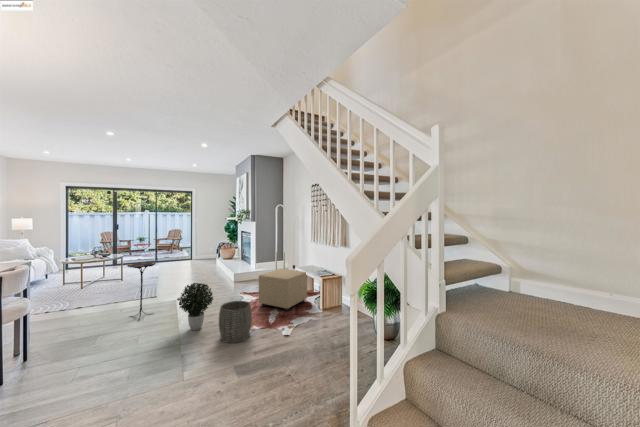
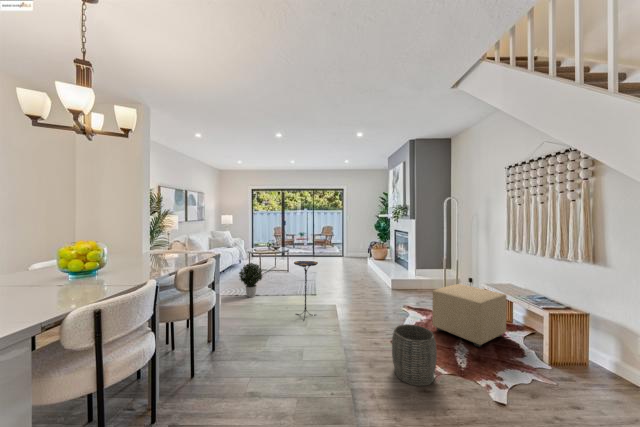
potted plant: present [177,283,213,330] -> present [239,263,262,298]

